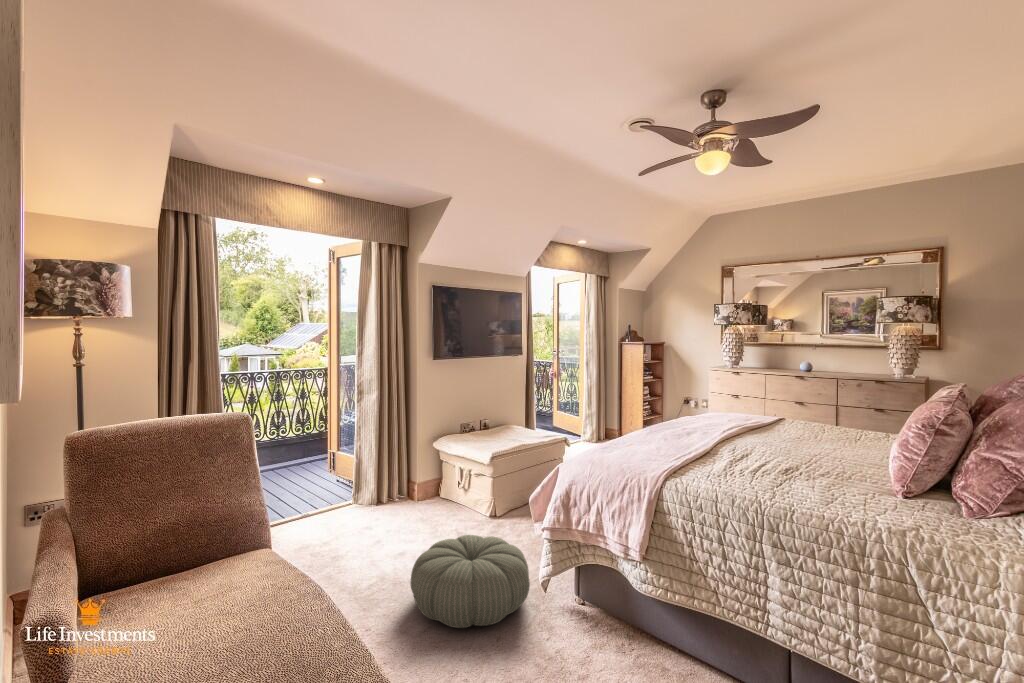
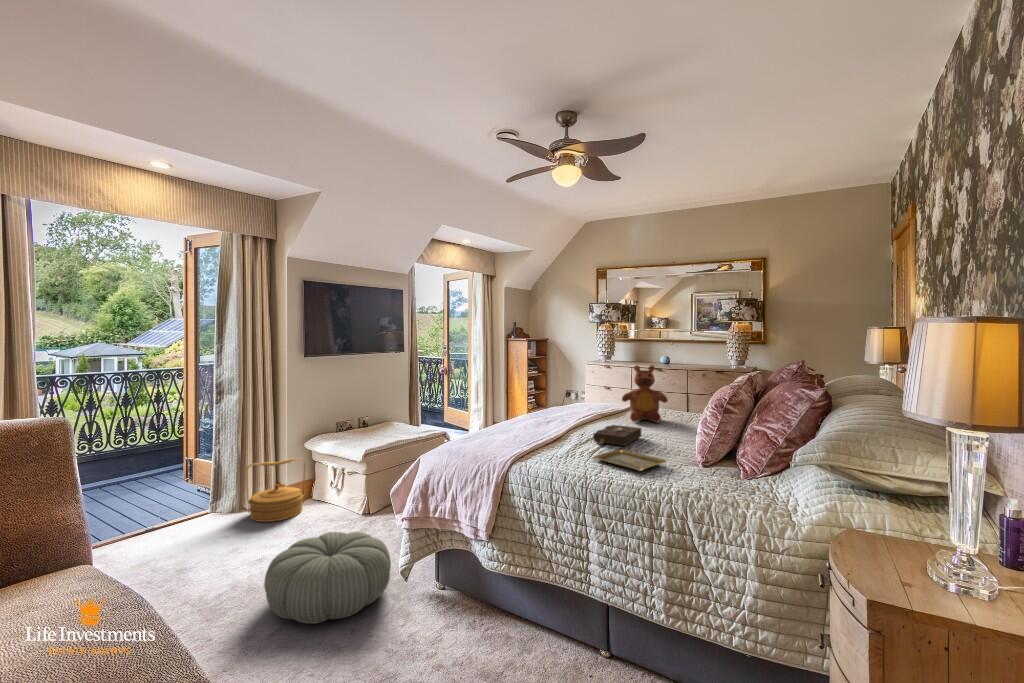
teddy bear: none [774,373,833,439] -> present [622,365,668,422]
book: none [753,440,811,466] -> present [593,425,642,446]
woven basket: none [382,457,435,517] -> present [246,458,306,522]
tray: none [762,470,861,499] -> present [593,450,666,471]

